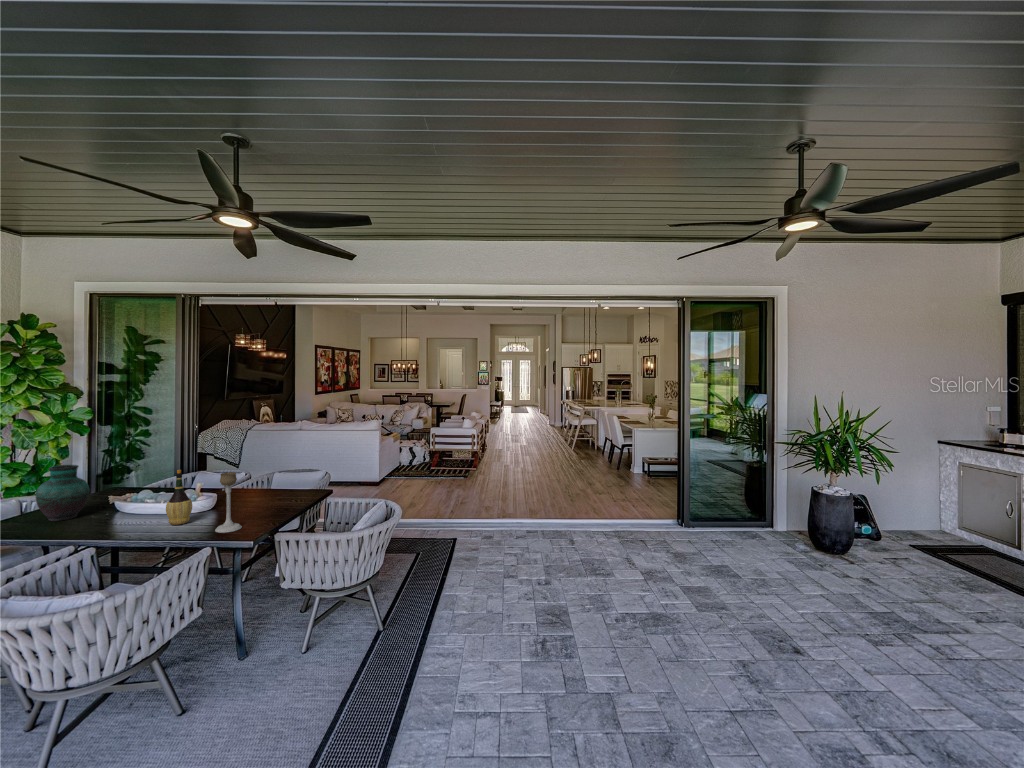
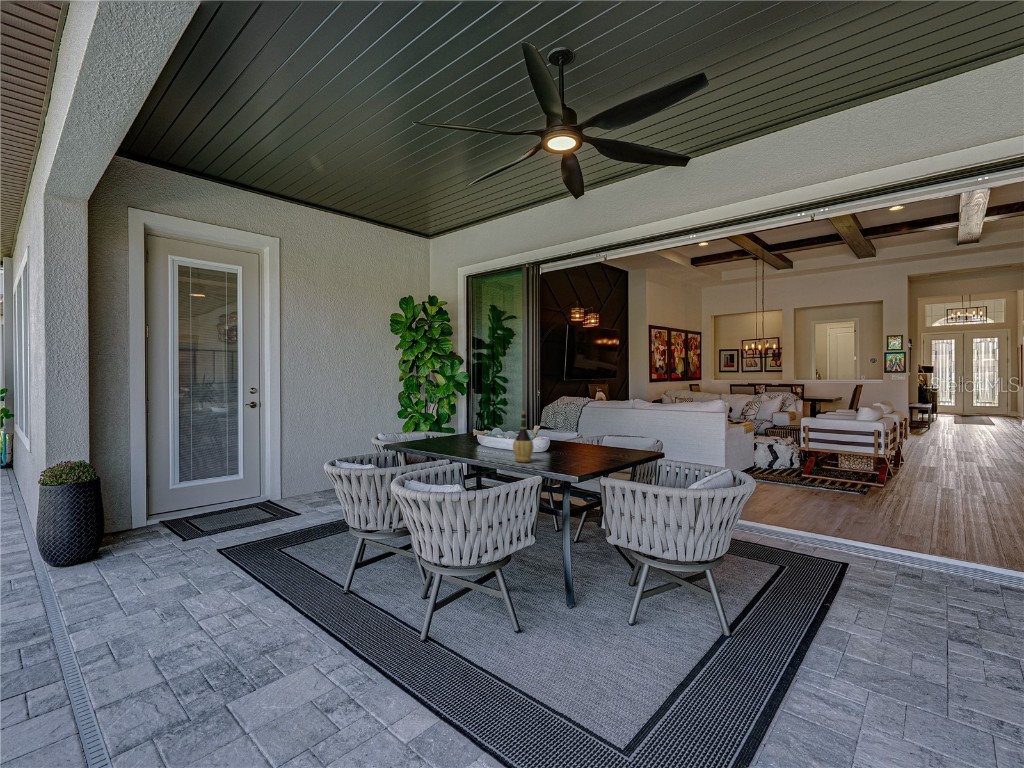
vase: present [36,465,90,521] -> none [429,404,462,449]
candle holder: present [215,472,242,533] -> none [551,414,574,473]

